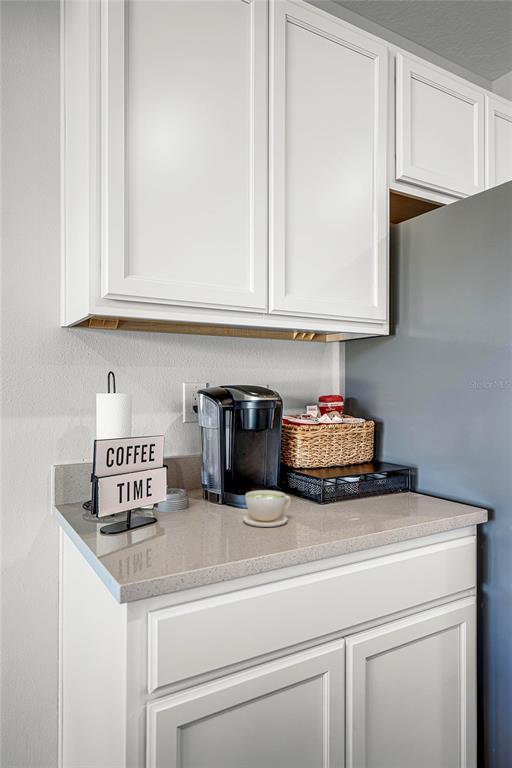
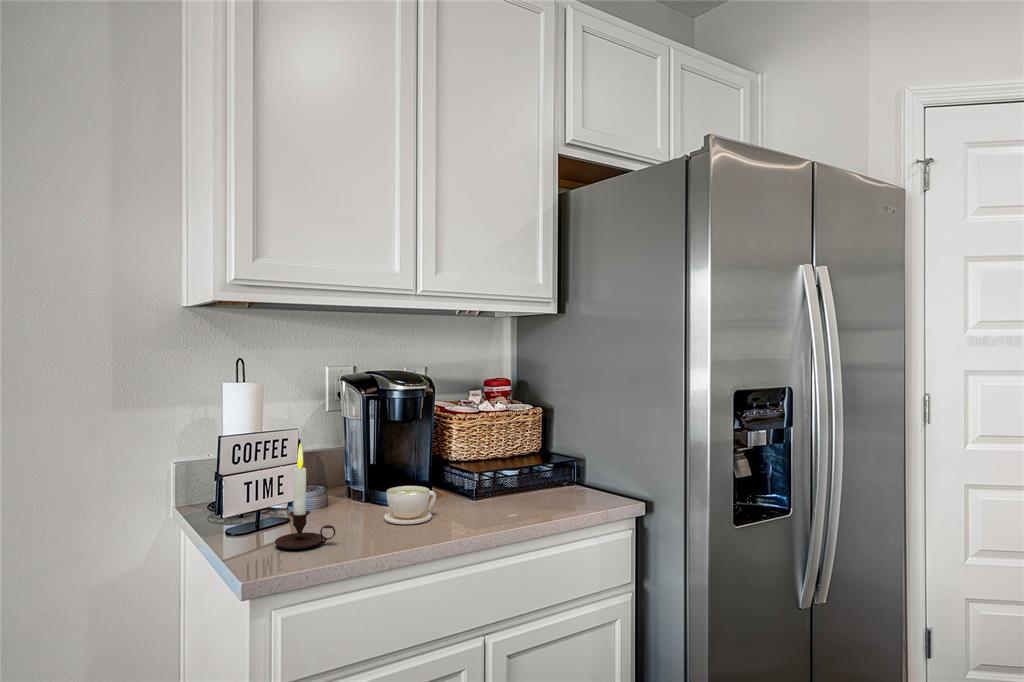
candle: none [146,447,204,549] -> present [275,444,335,549]

